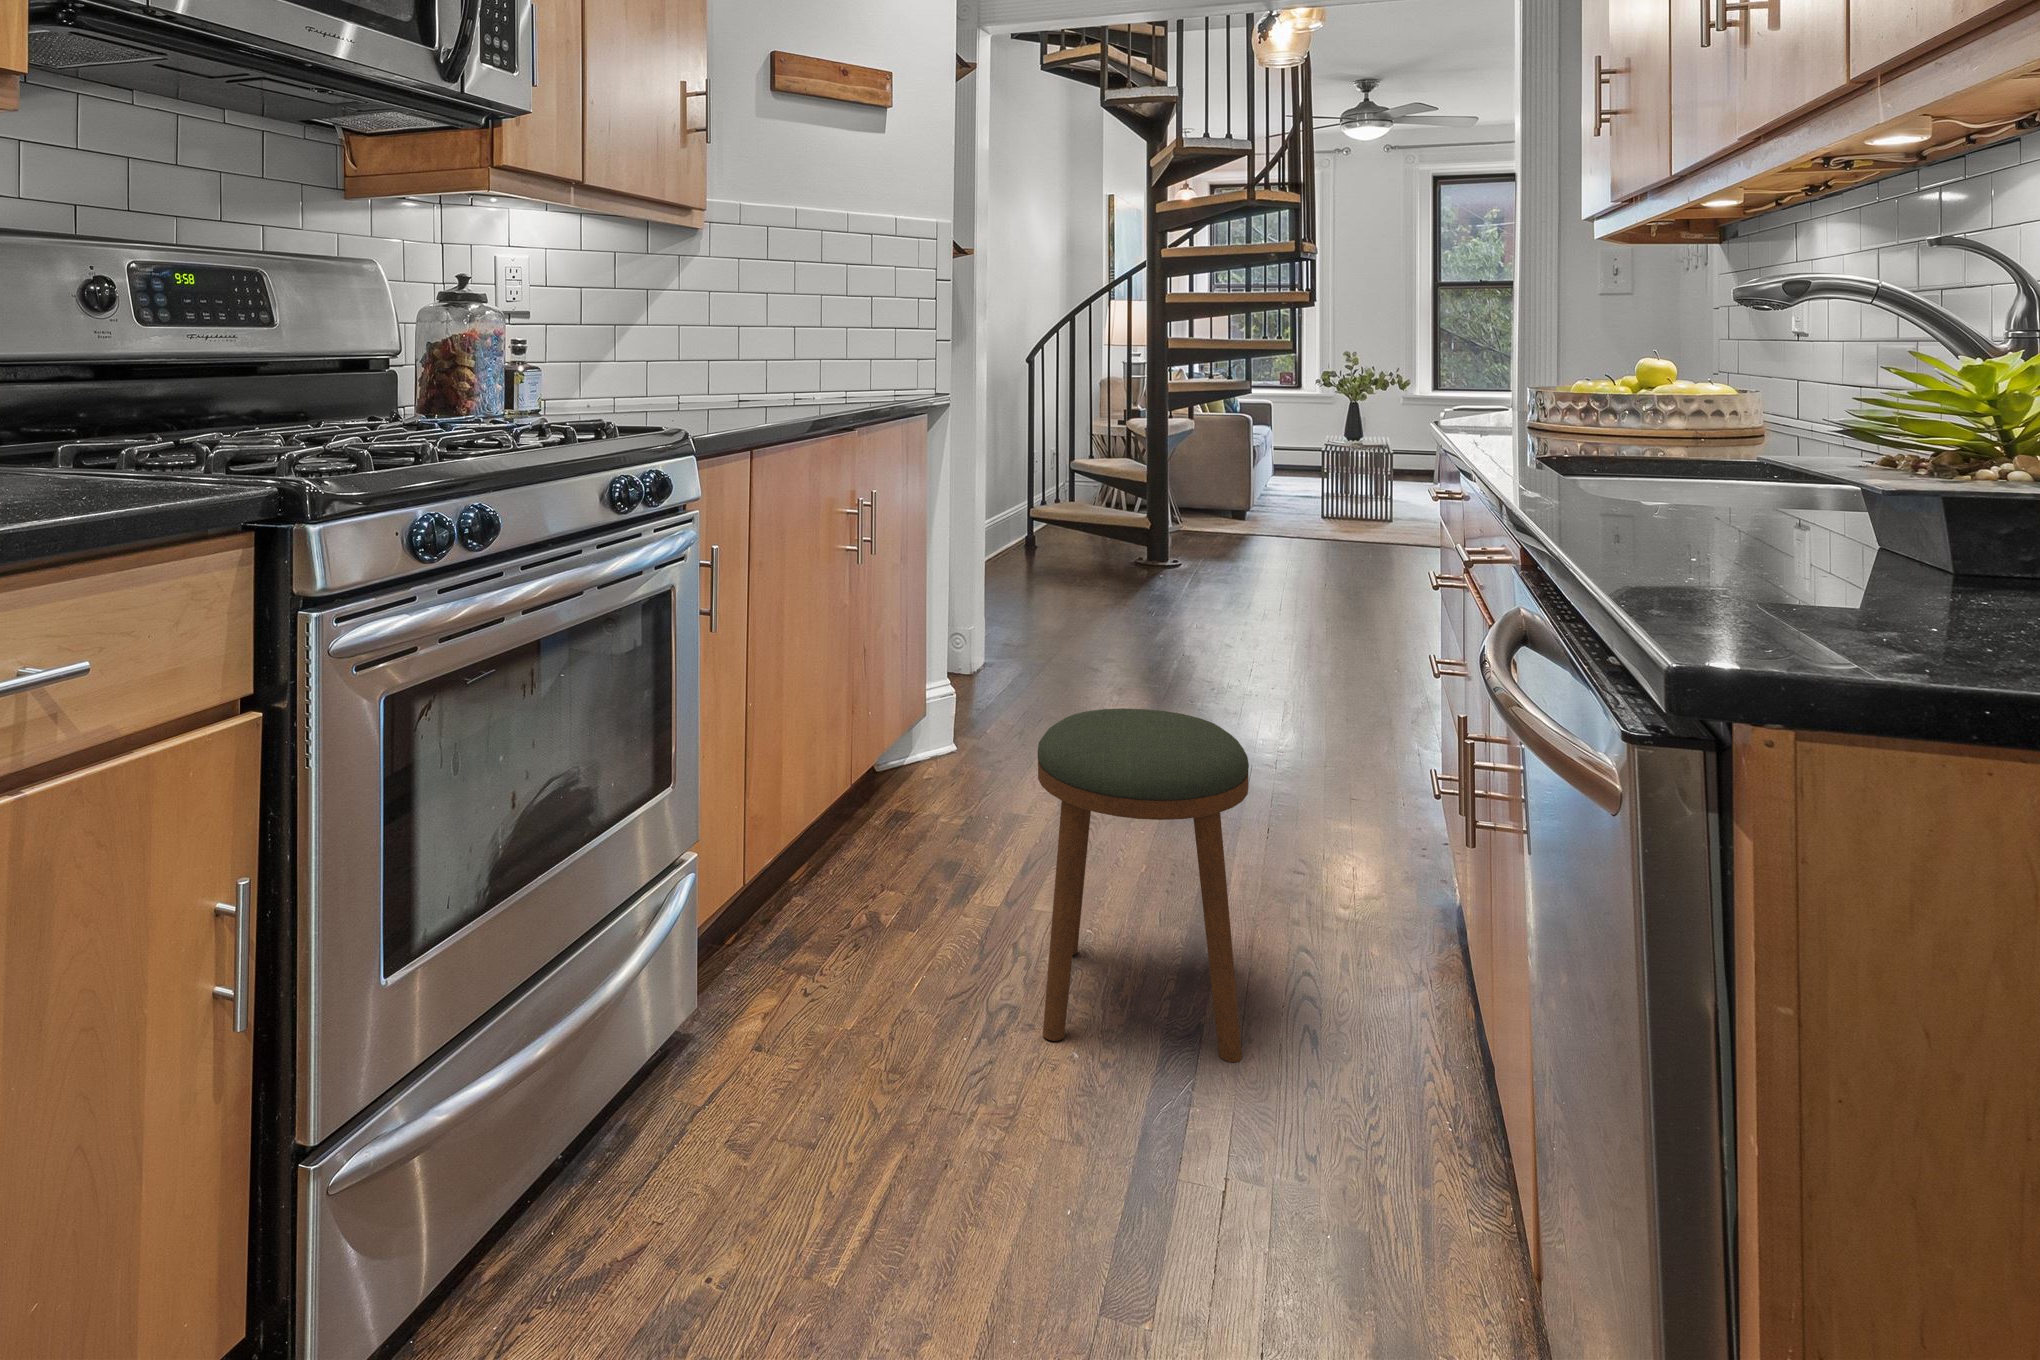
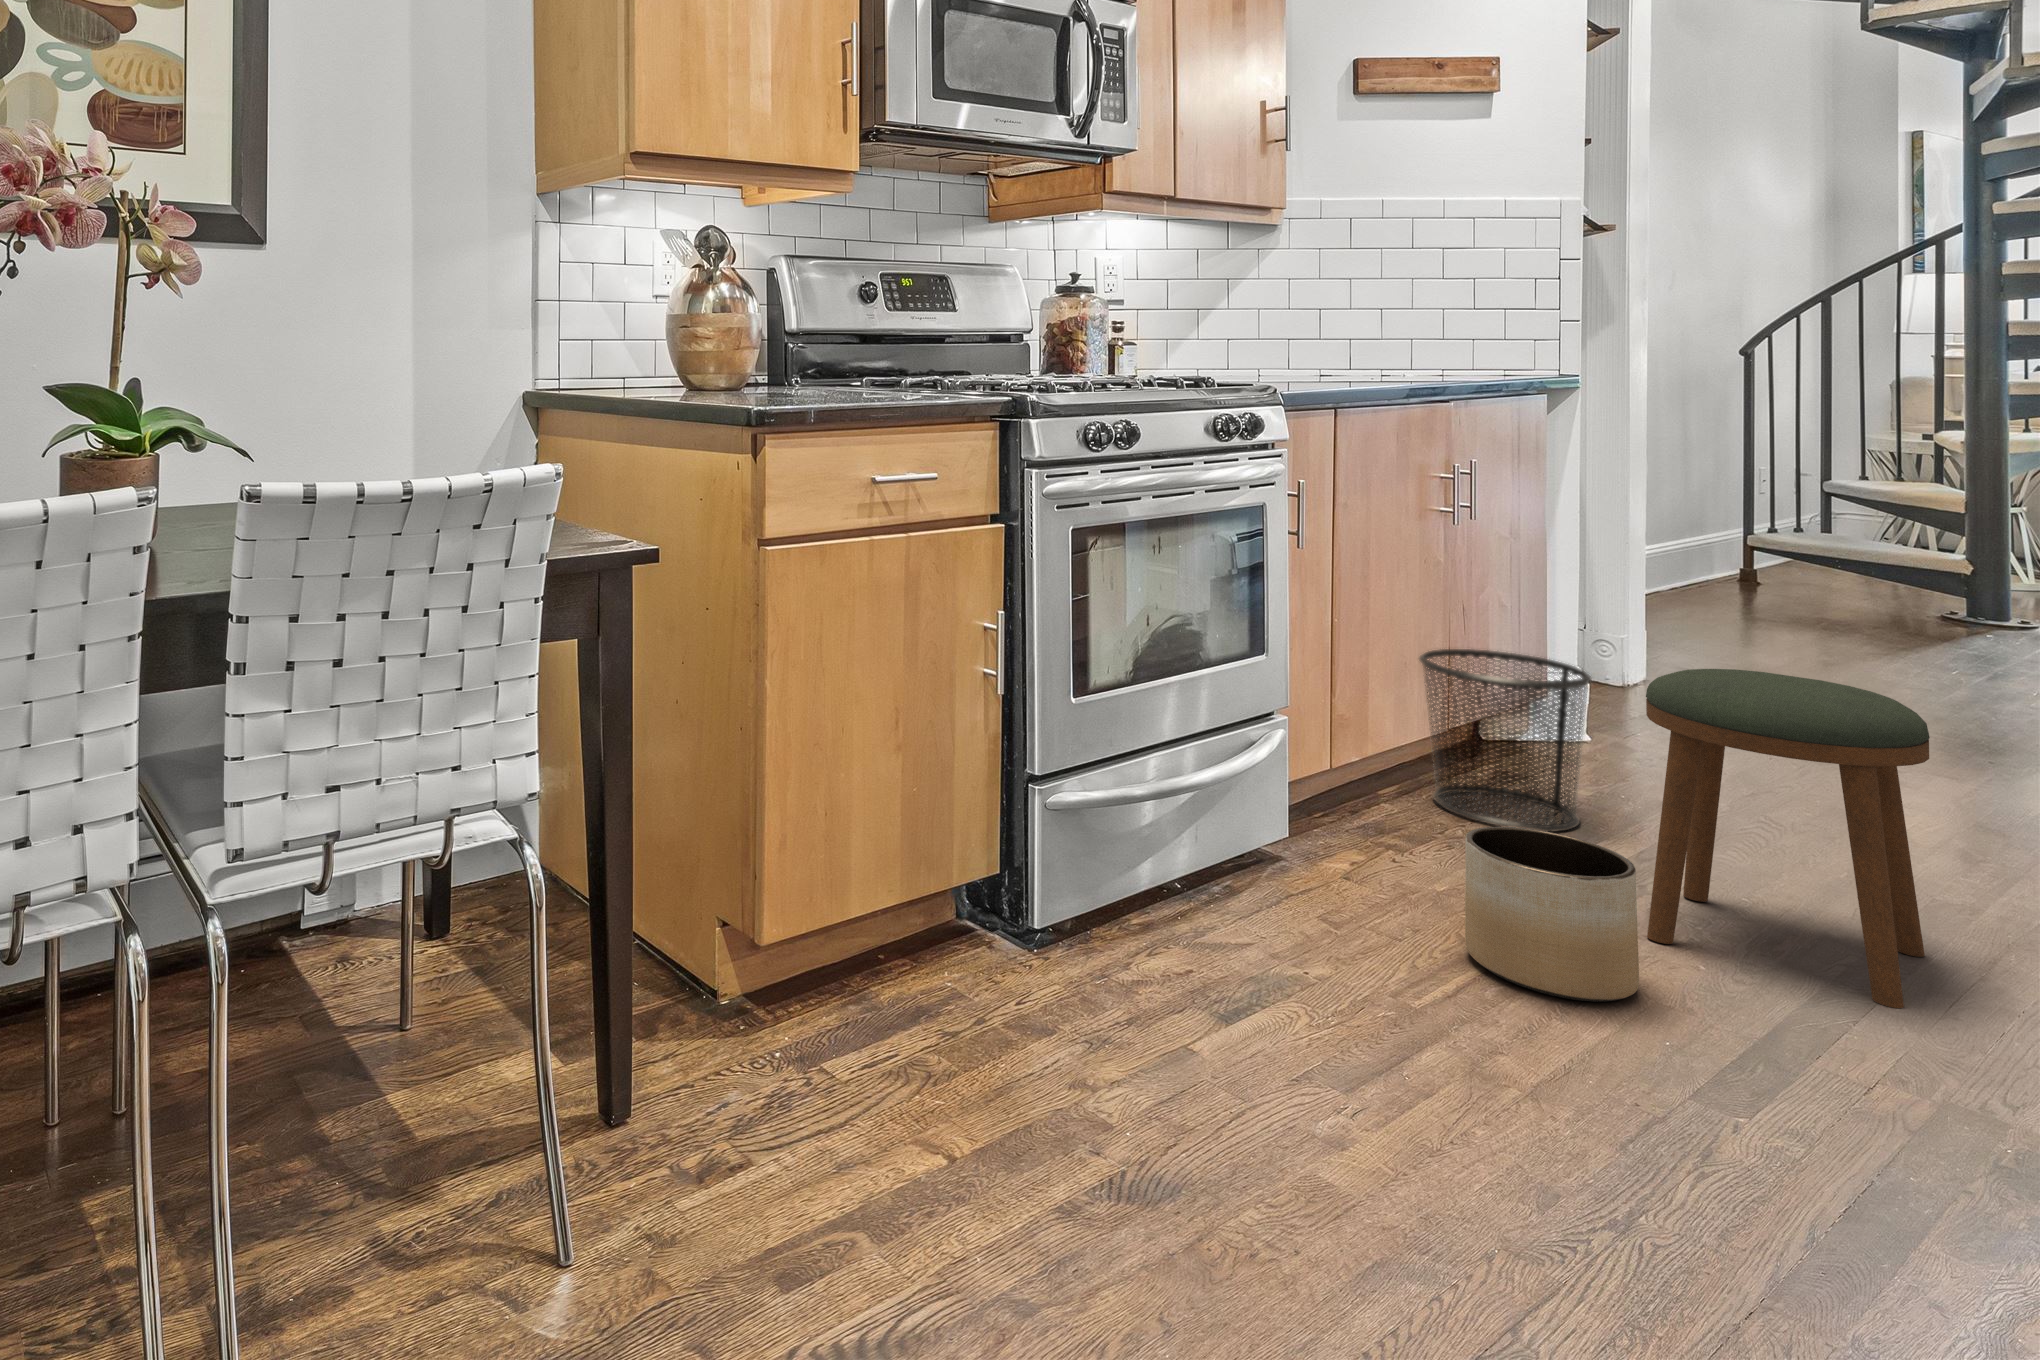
waste bin: none [830,692,976,896] -> present [1419,649,1592,832]
planter: none [891,961,1053,1198] -> present [1465,827,1639,1002]

